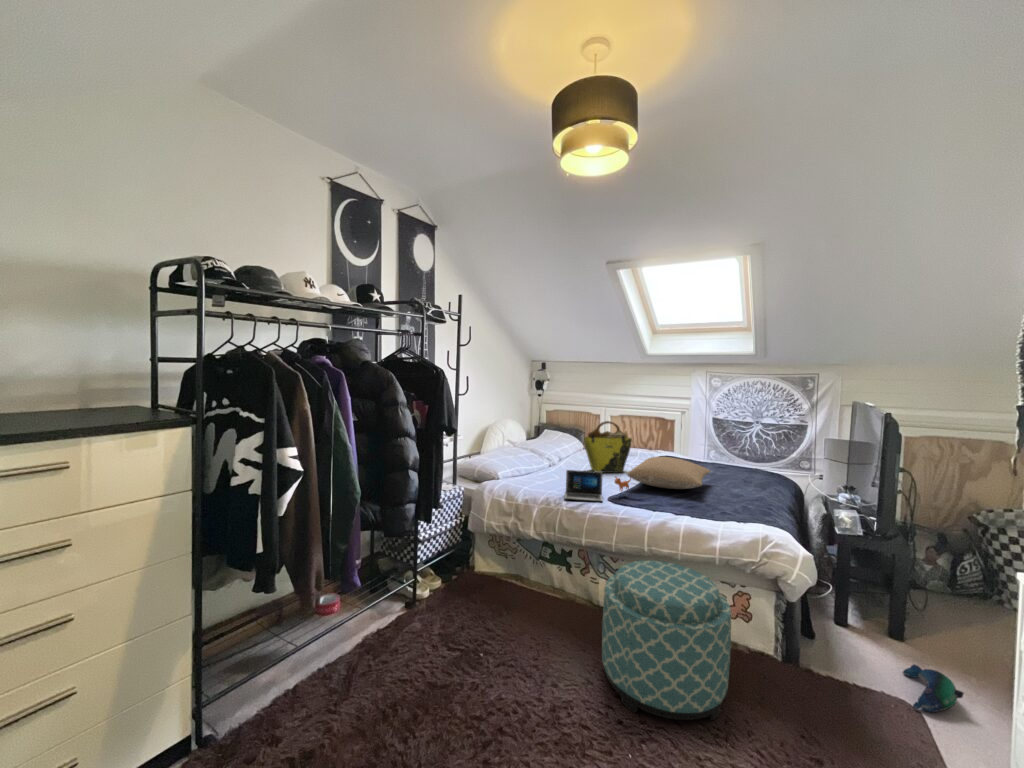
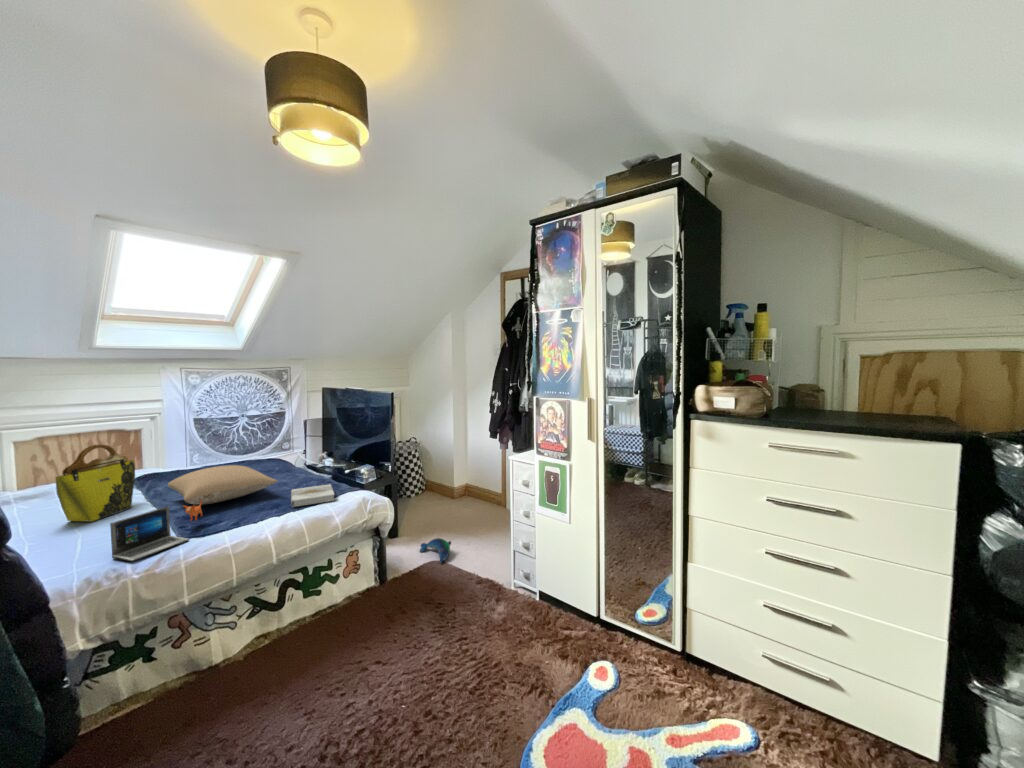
book: none [690,498,752,523] -> present [291,484,334,507]
ottoman: present [602,560,731,720] -> none [276,548,399,701]

